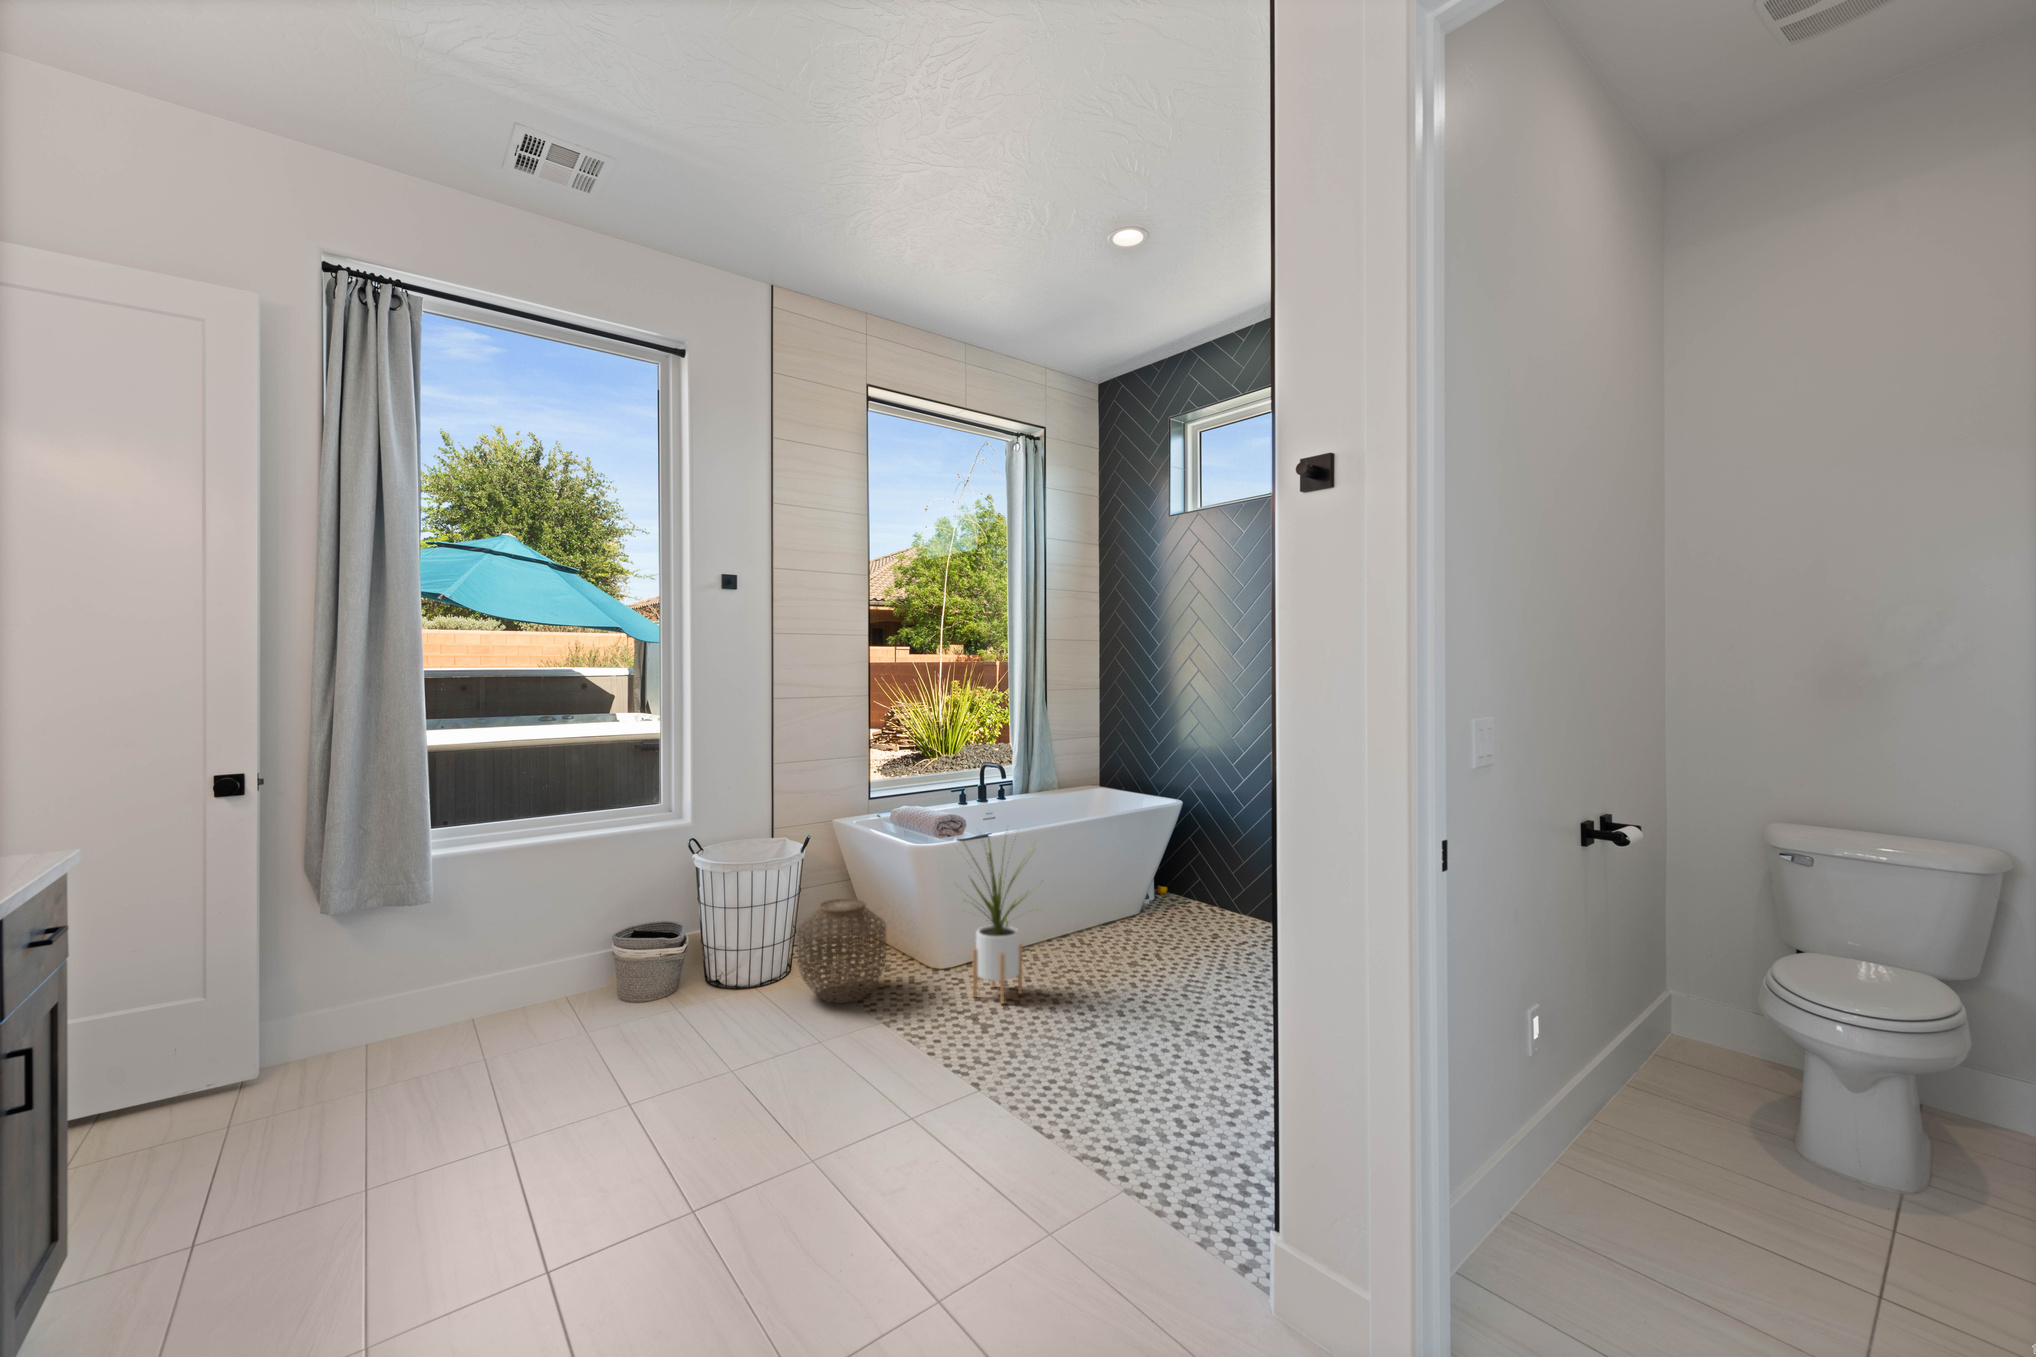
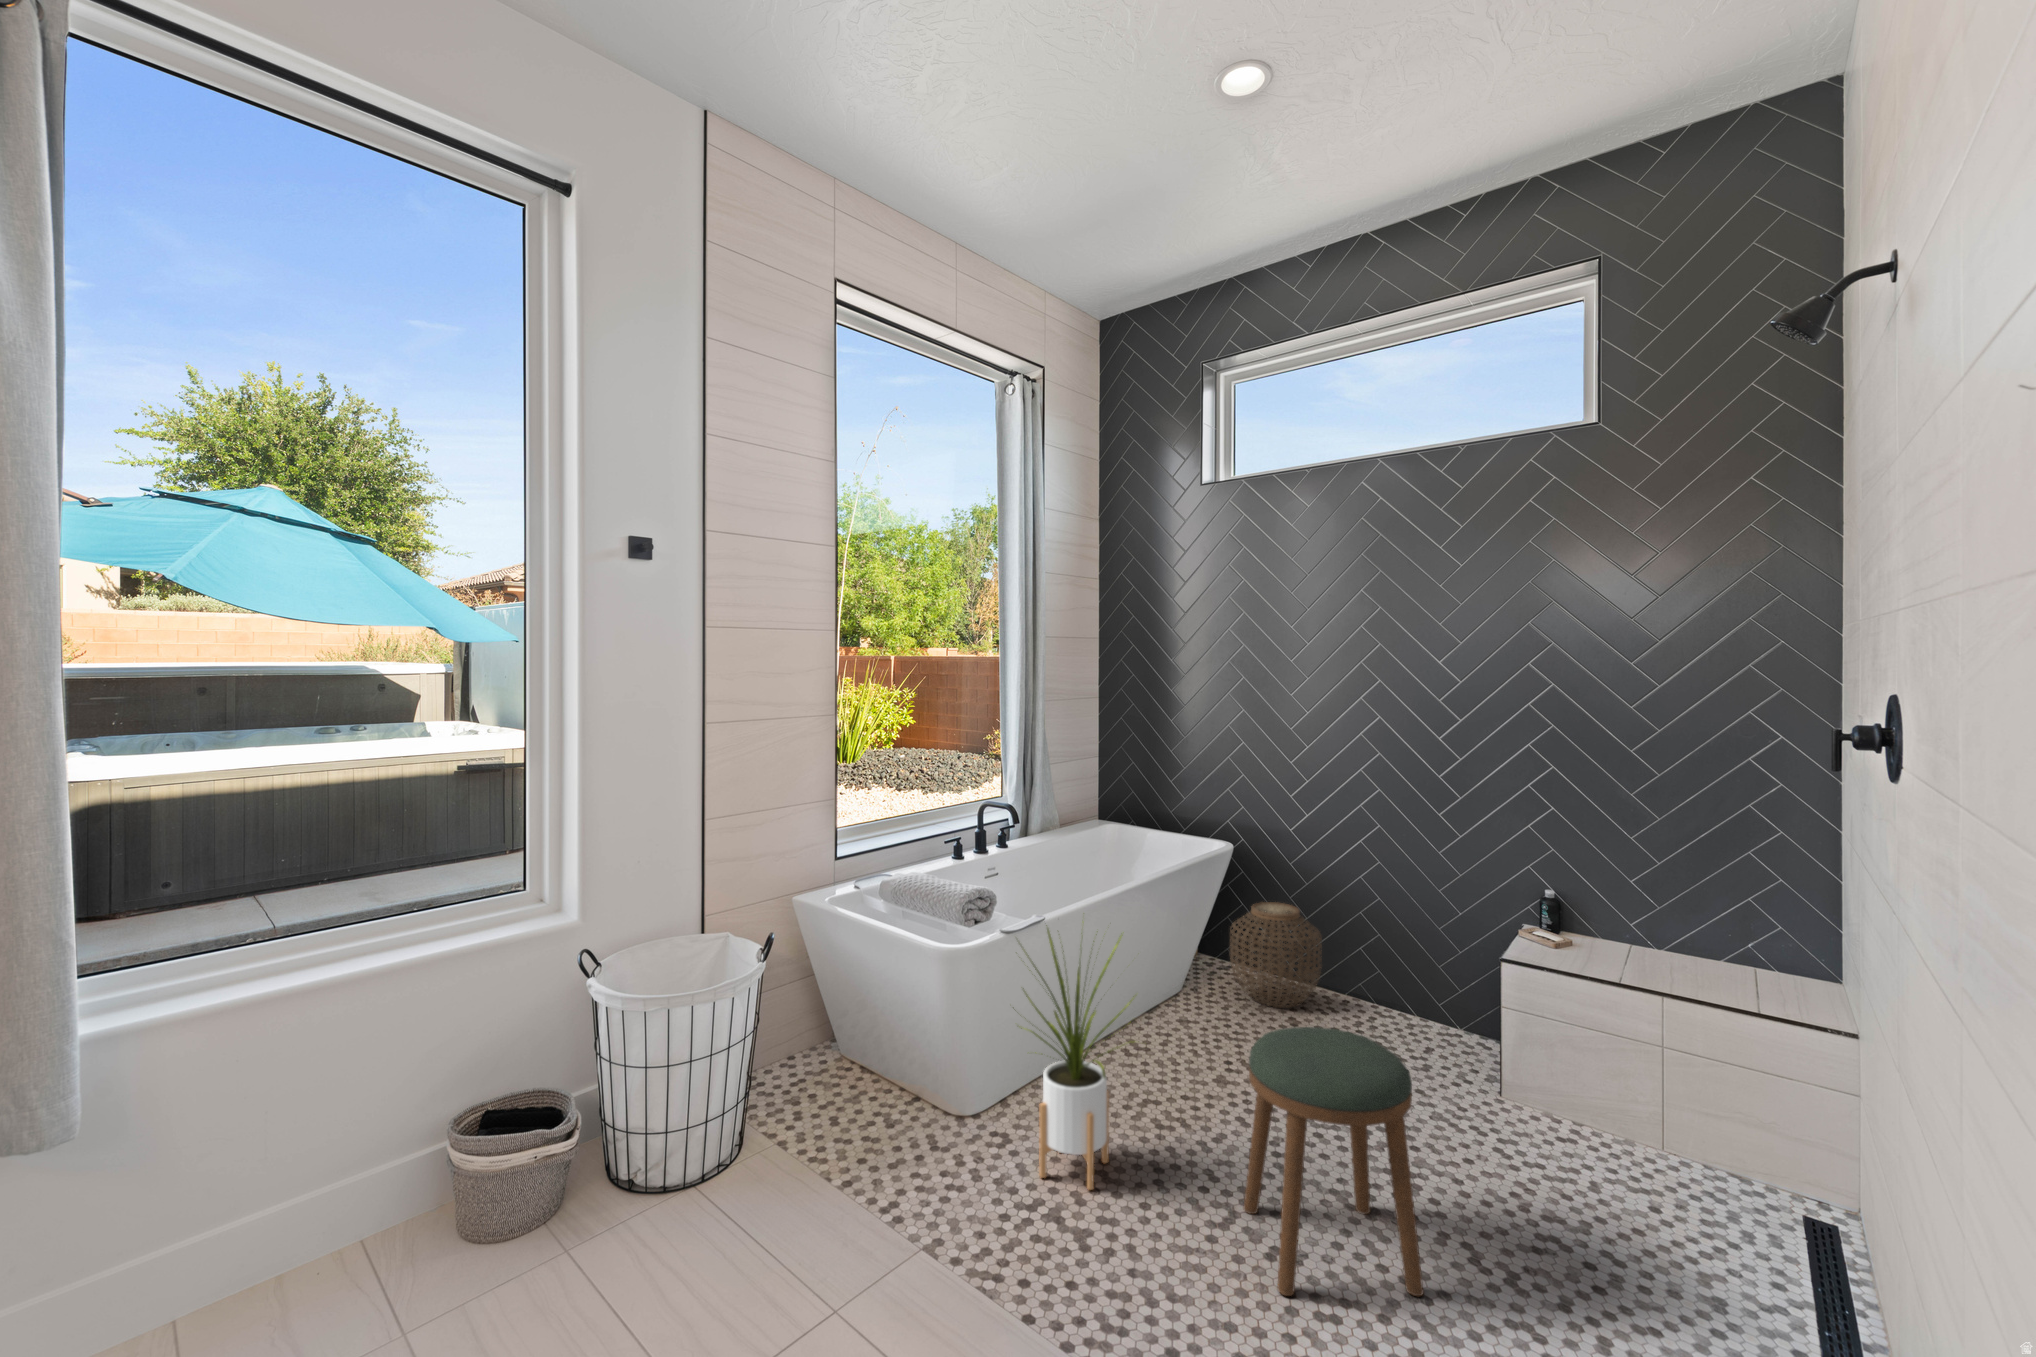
stool: none [1088,898,1189,1056] -> present [1244,1027,1424,1296]
woven basket: present [798,899,886,1003] -> present [1230,902,1322,1008]

